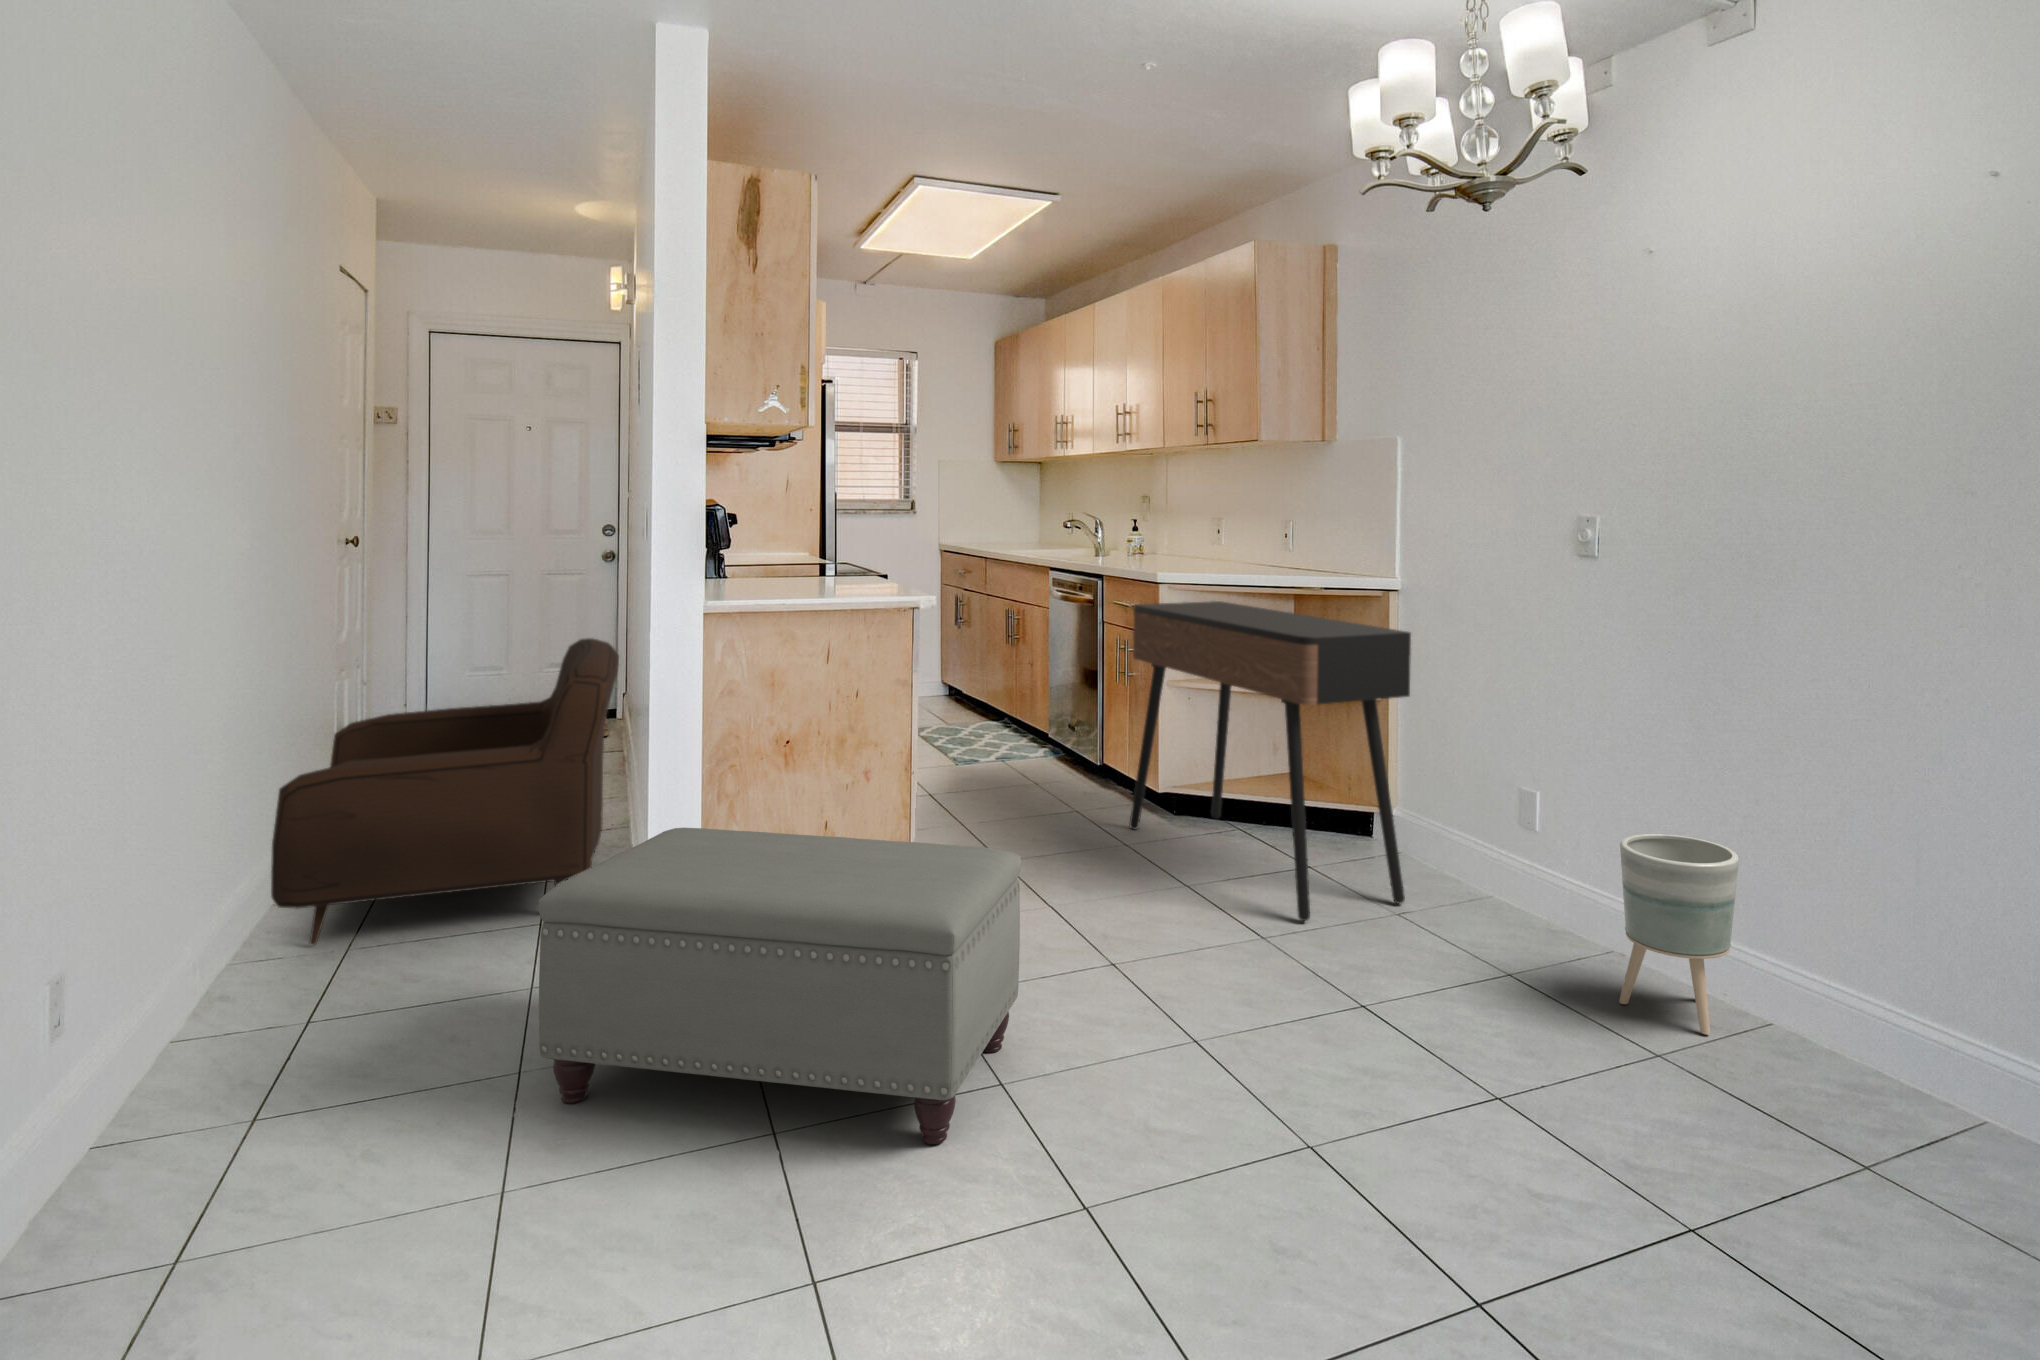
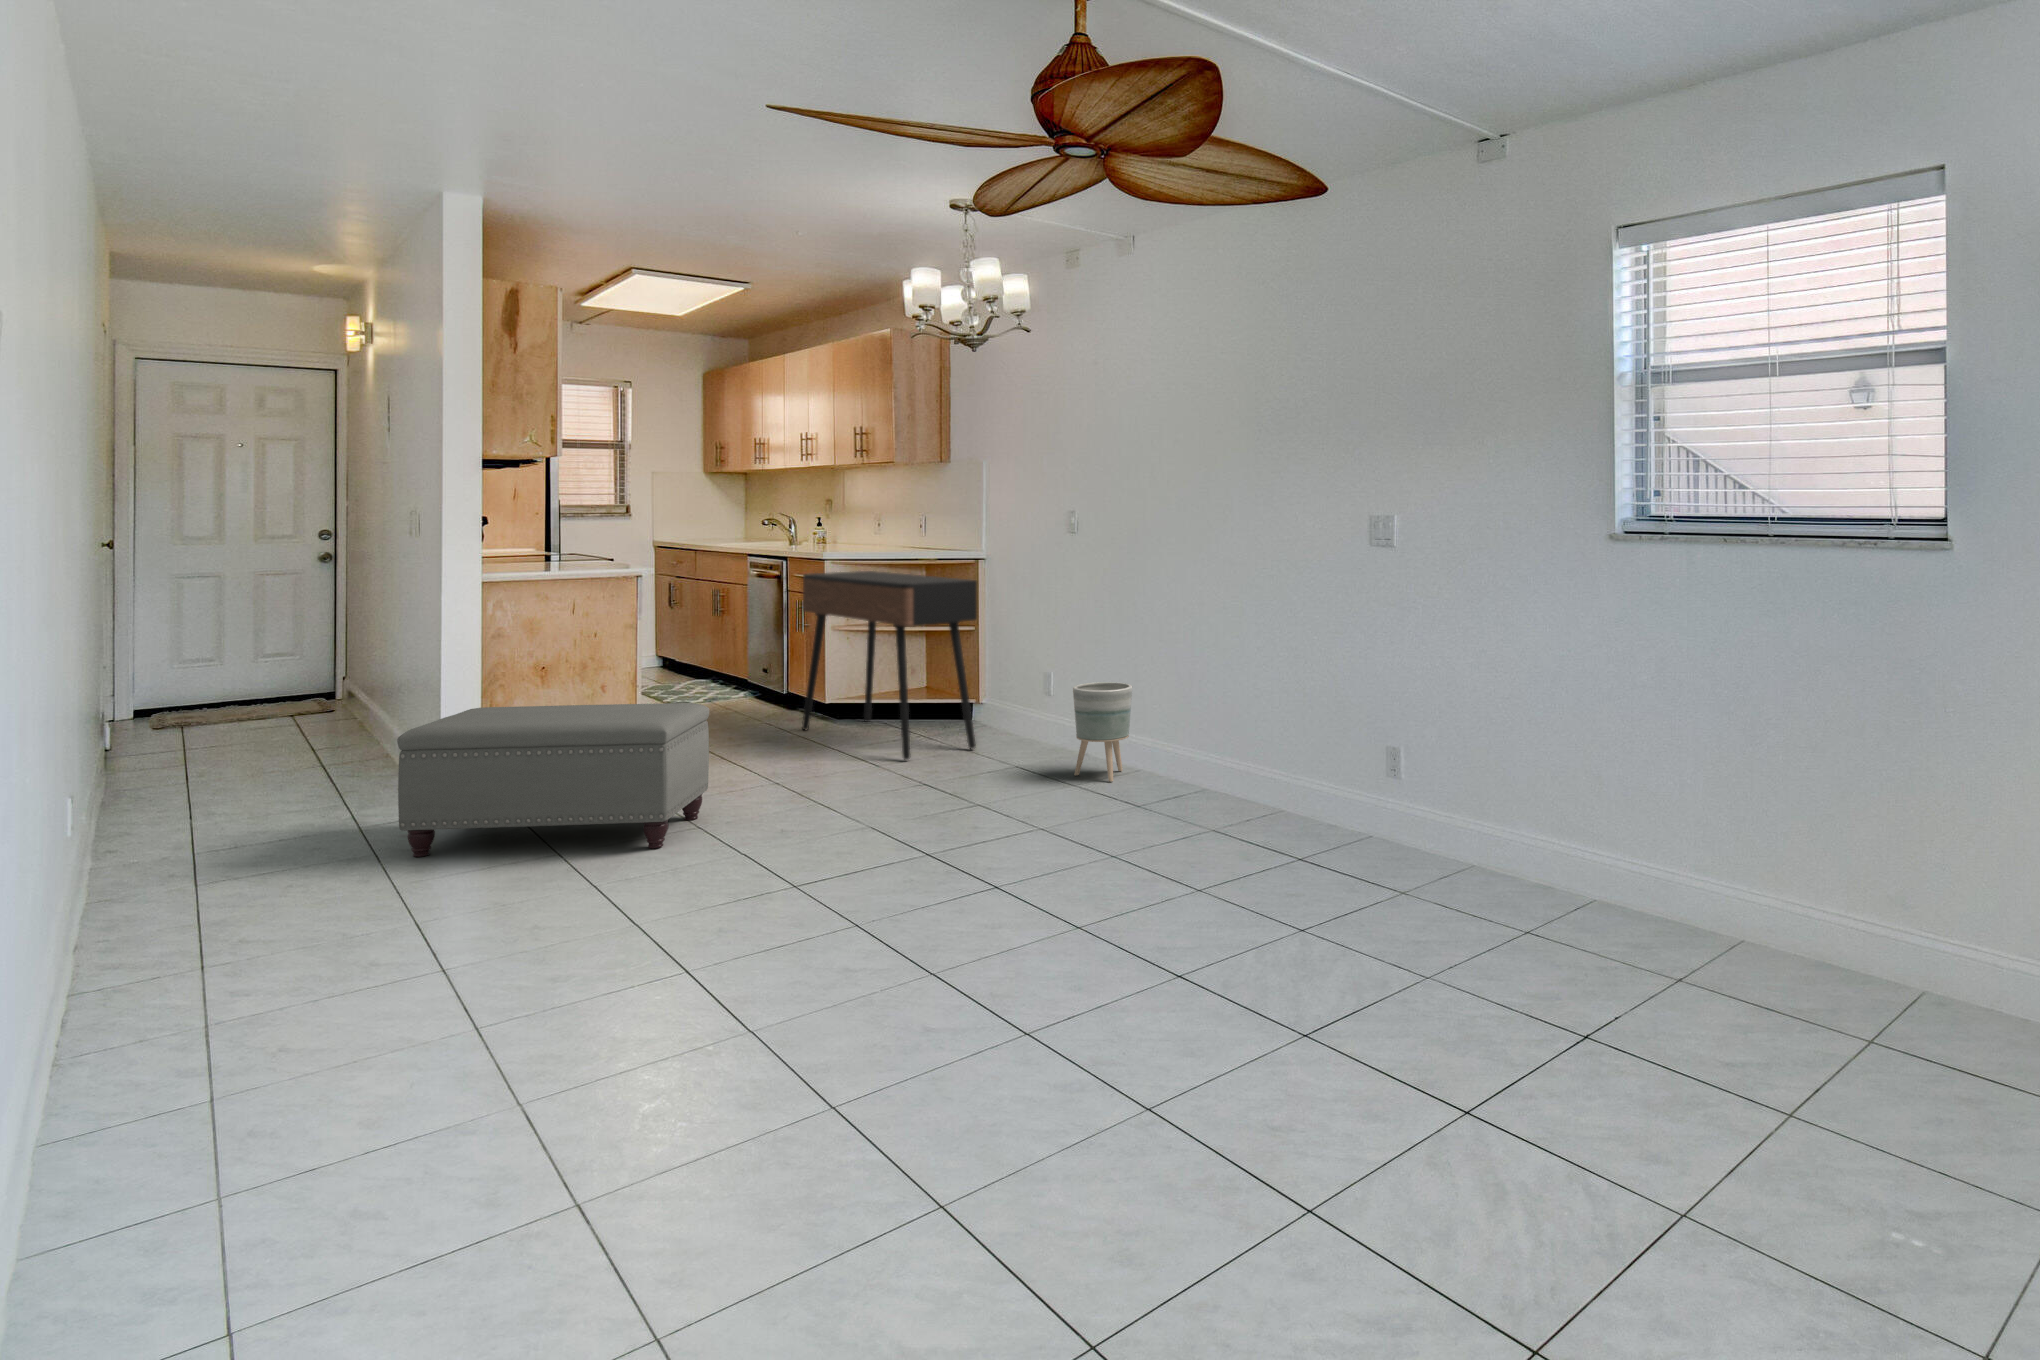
armchair: present [271,638,619,945] -> none [136,609,400,821]

